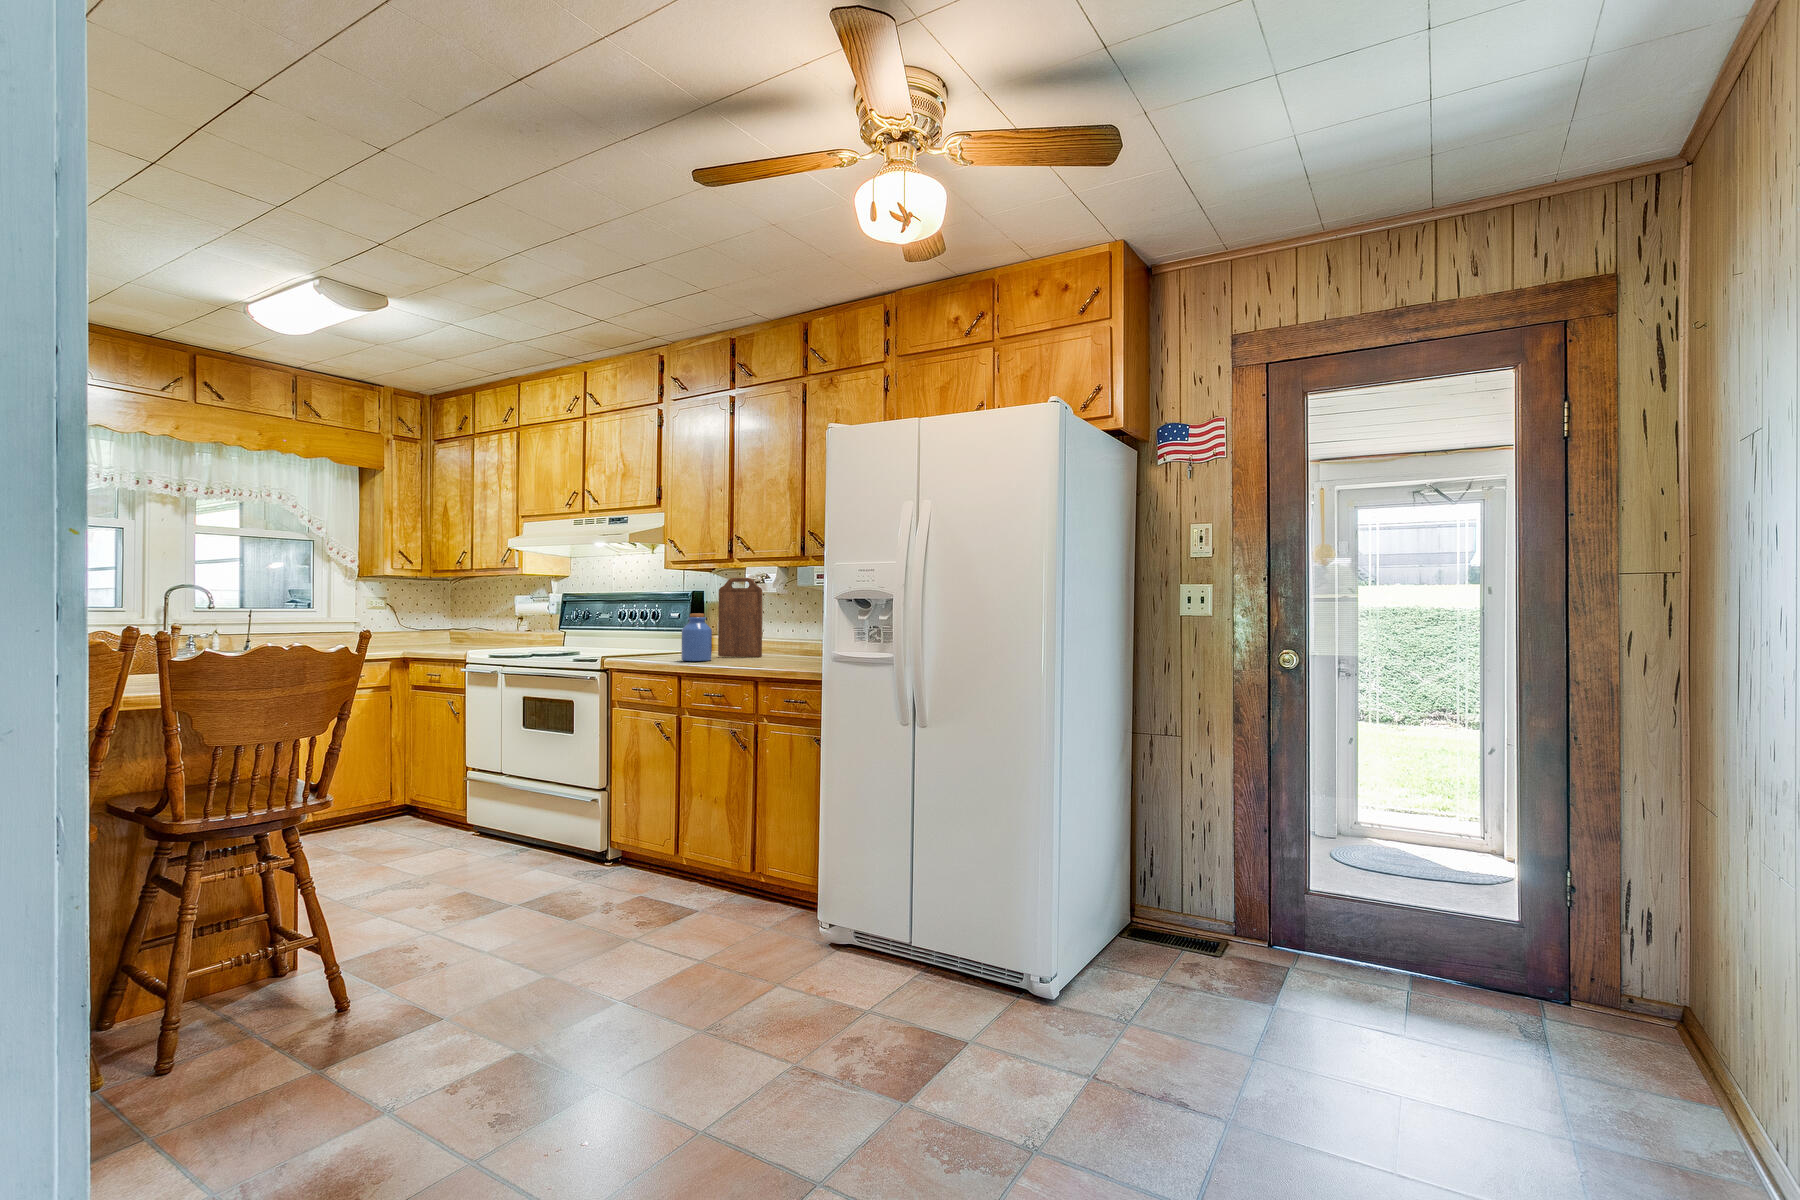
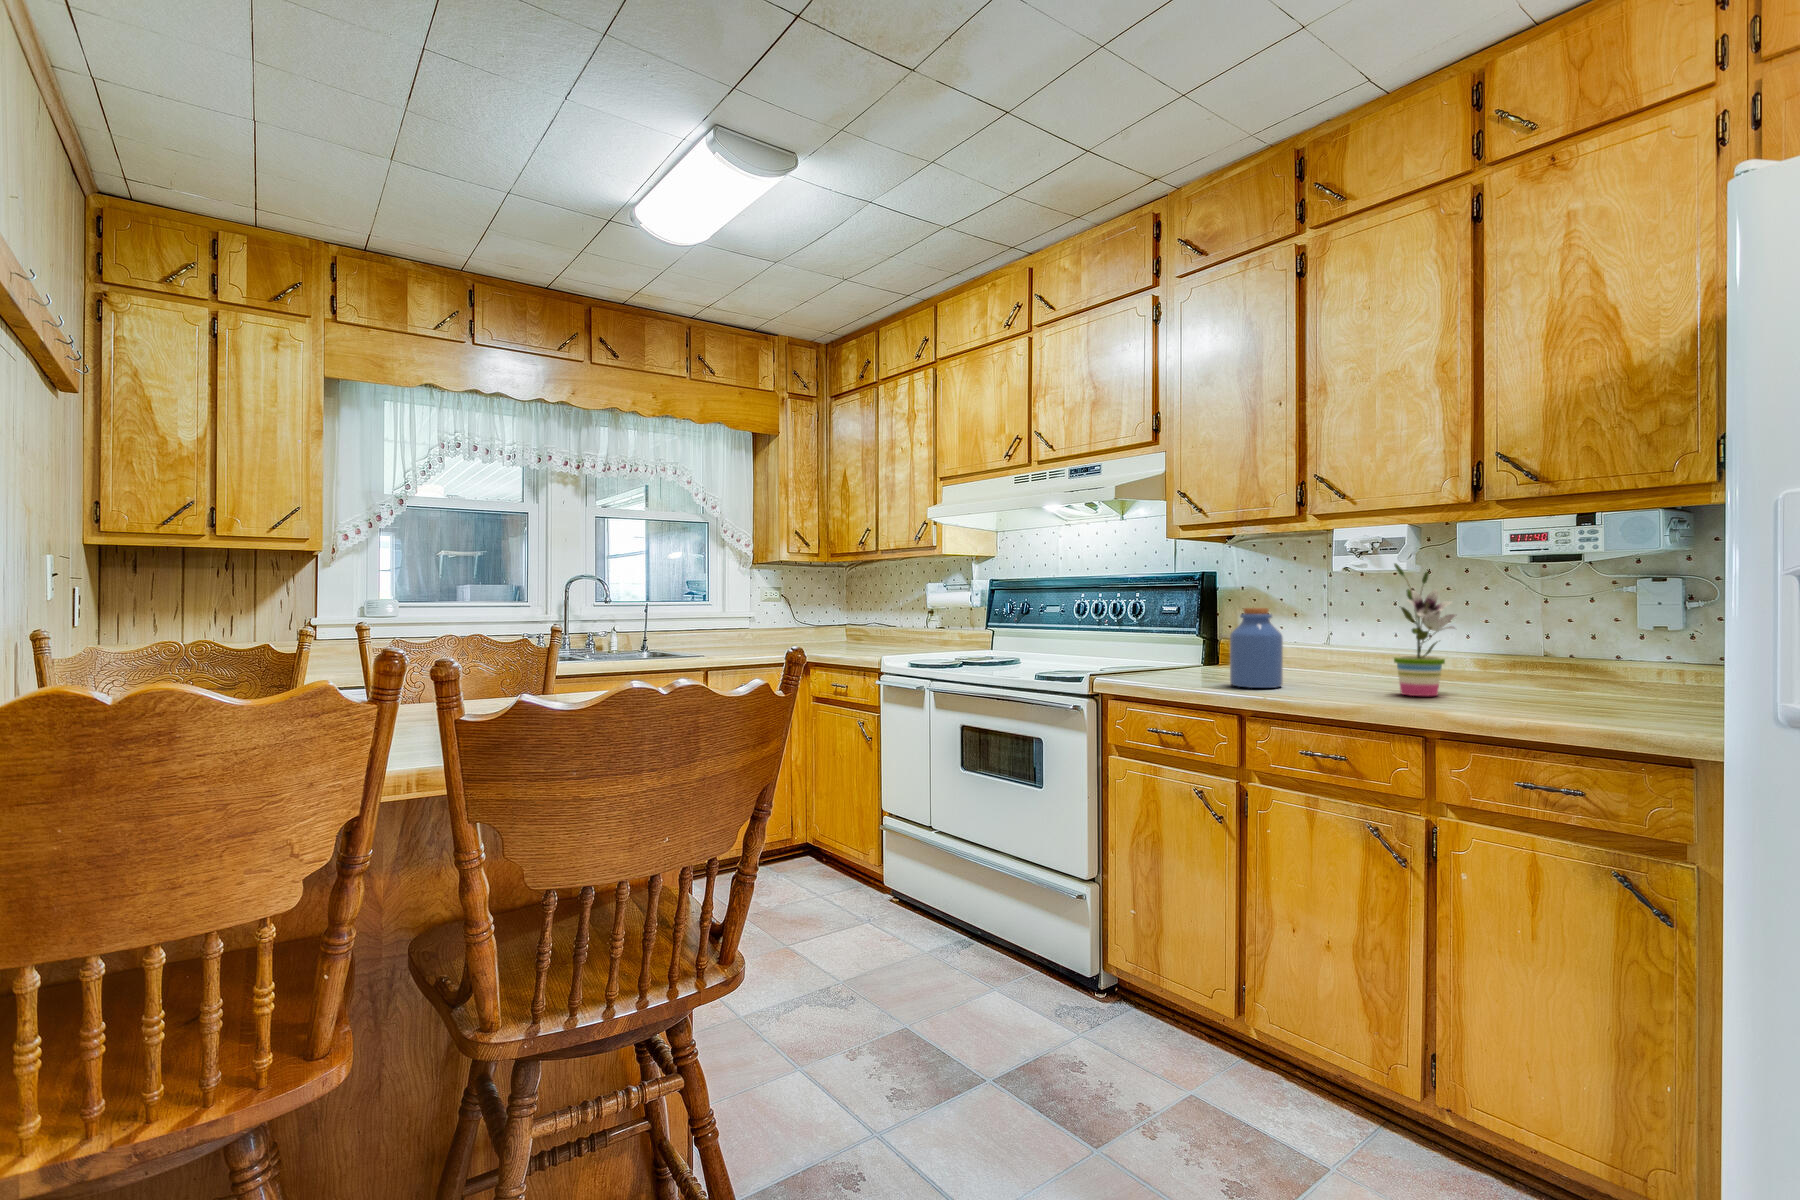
cutting board: present [718,578,762,657] -> none [1276,547,1361,681]
potted plant: none [760,588,794,662] -> present [1394,564,1455,696]

